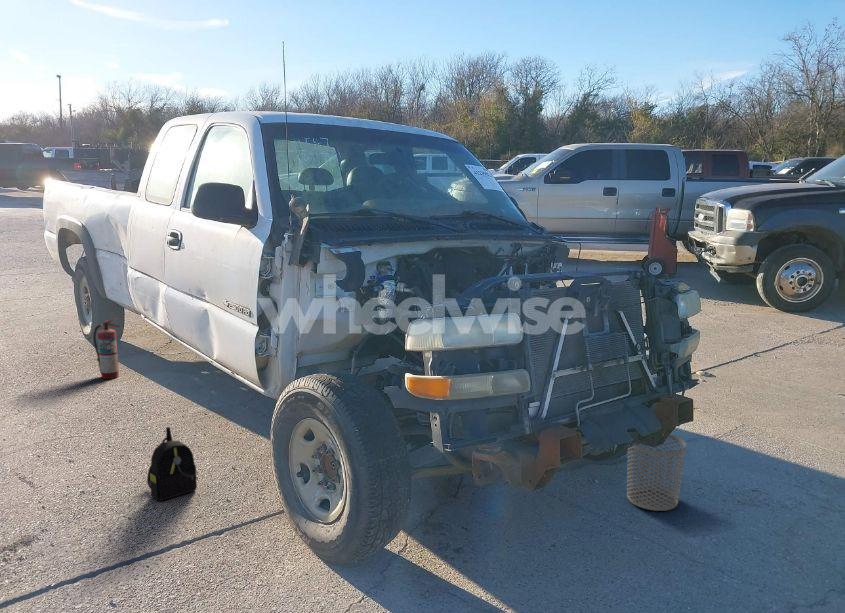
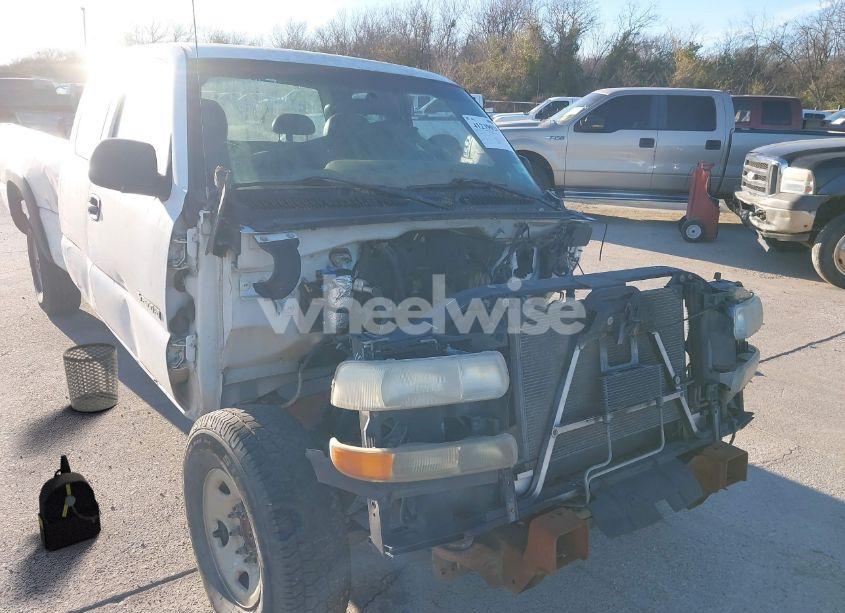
fire extinguisher: present [93,319,120,379] -> none [29,293,60,363]
waste bin: present [627,434,686,511] -> present [63,343,119,412]

